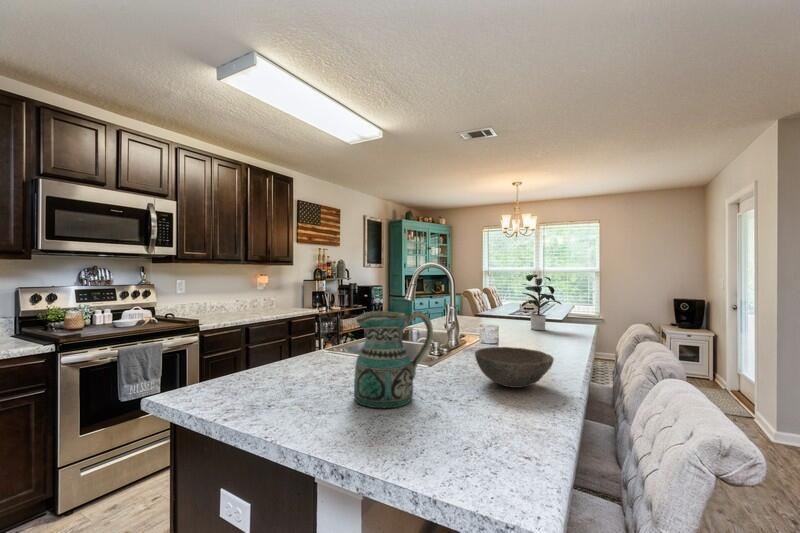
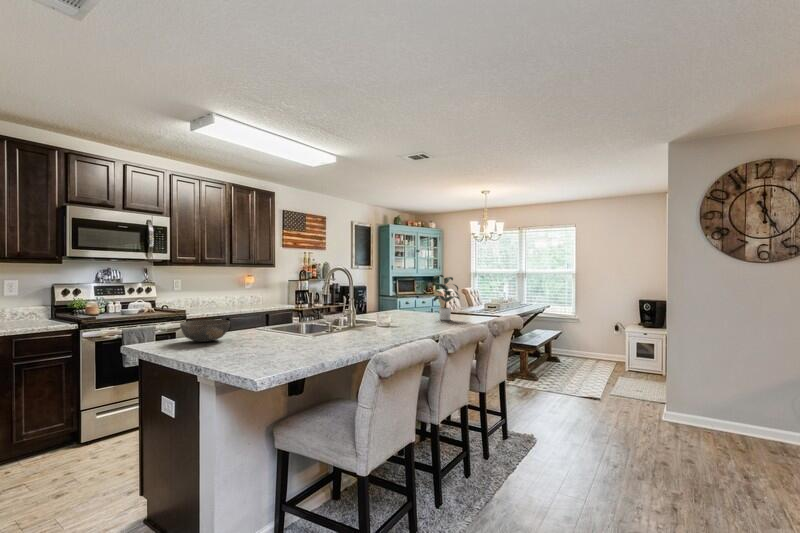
ceramic pitcher: present [354,311,433,408] -> none [237,295,289,351]
bowl: present [475,347,554,388] -> present [180,320,230,342]

